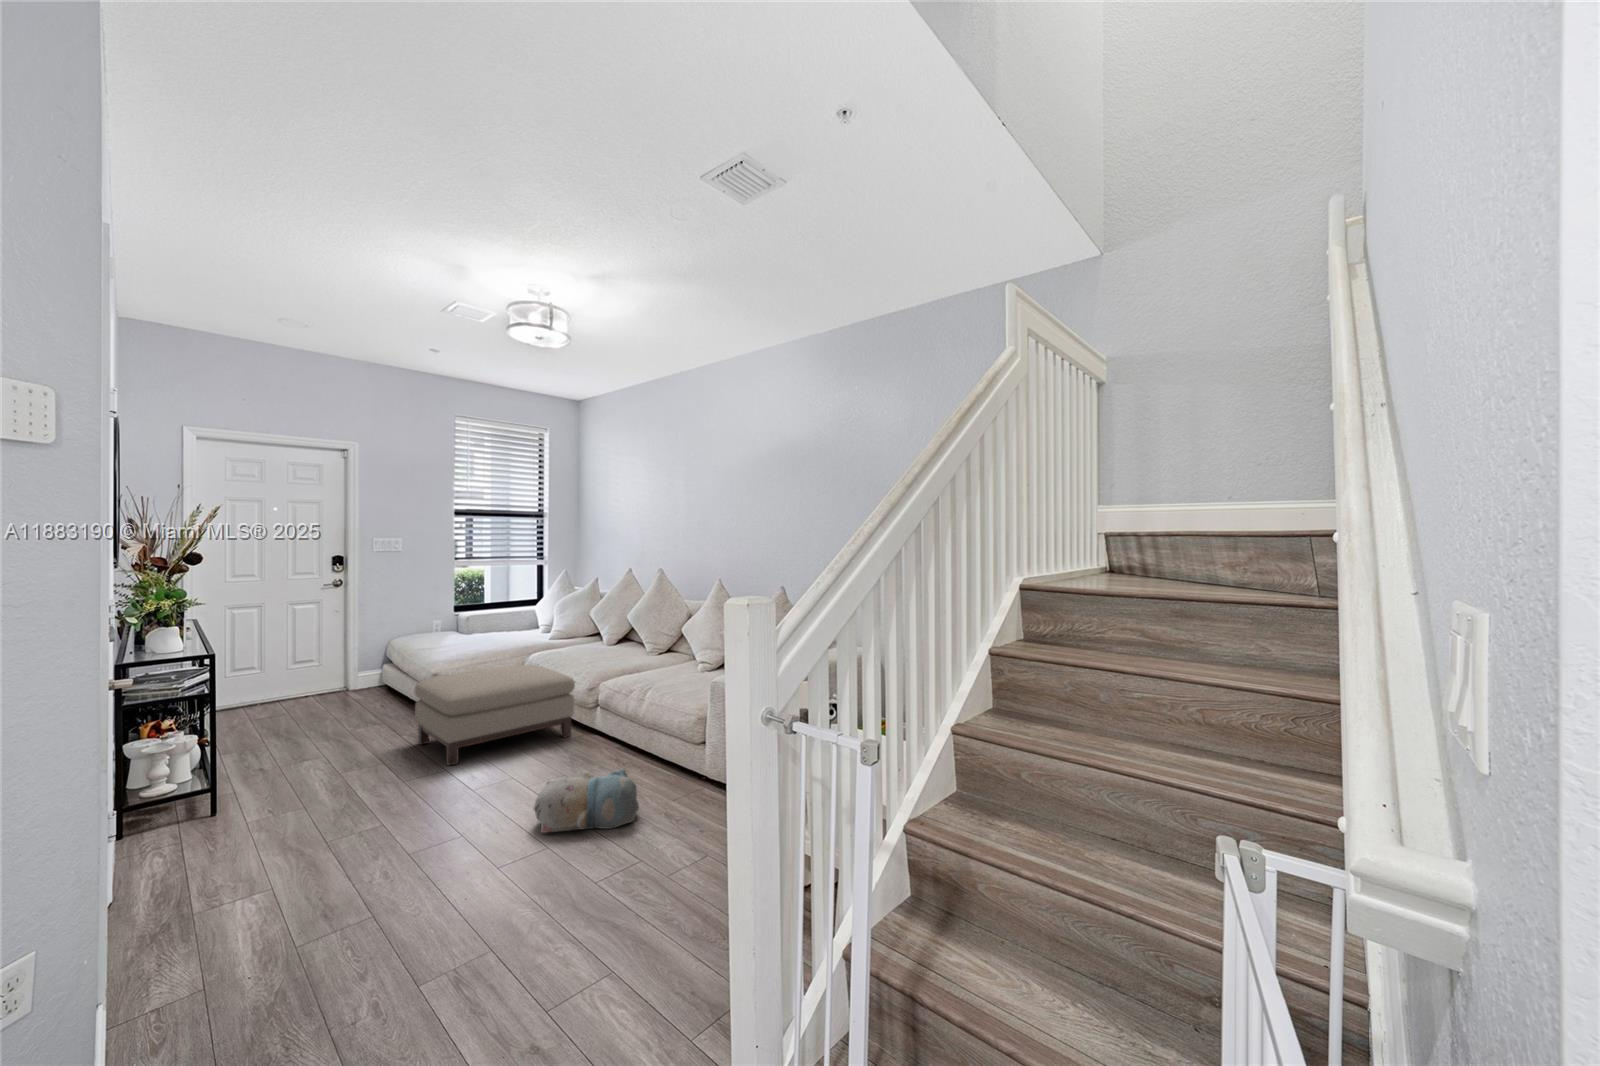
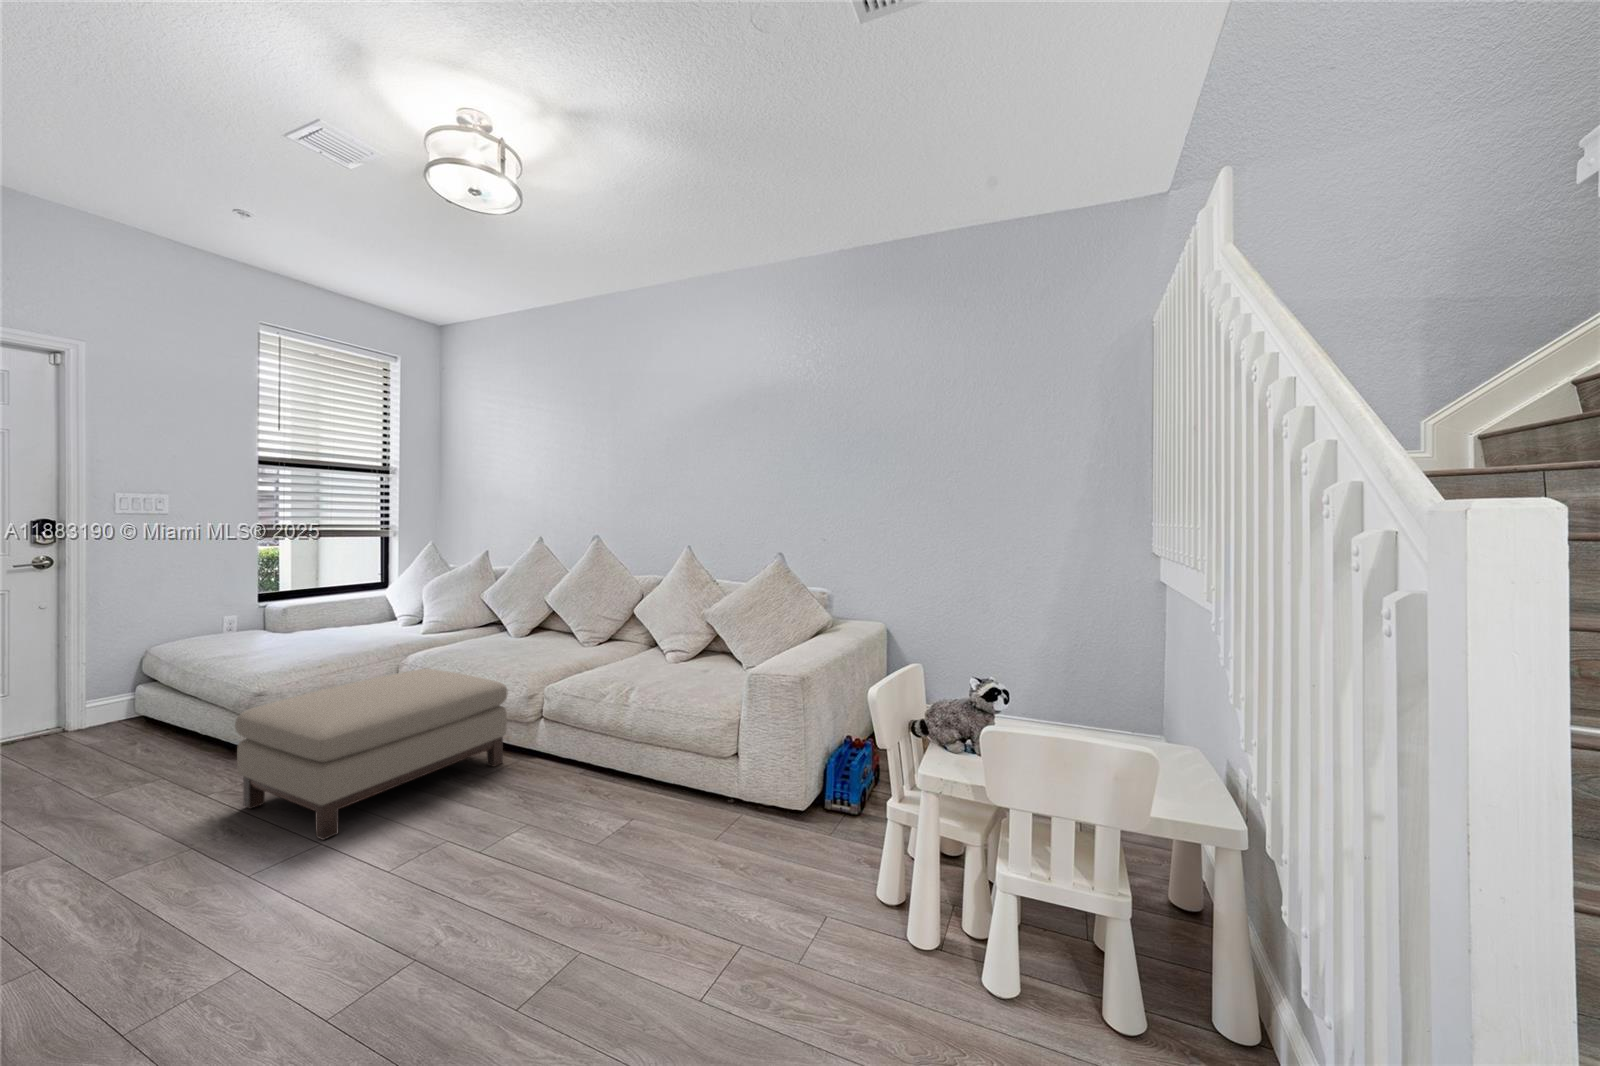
plush toy: present [534,769,639,833] -> none [537,812,701,942]

